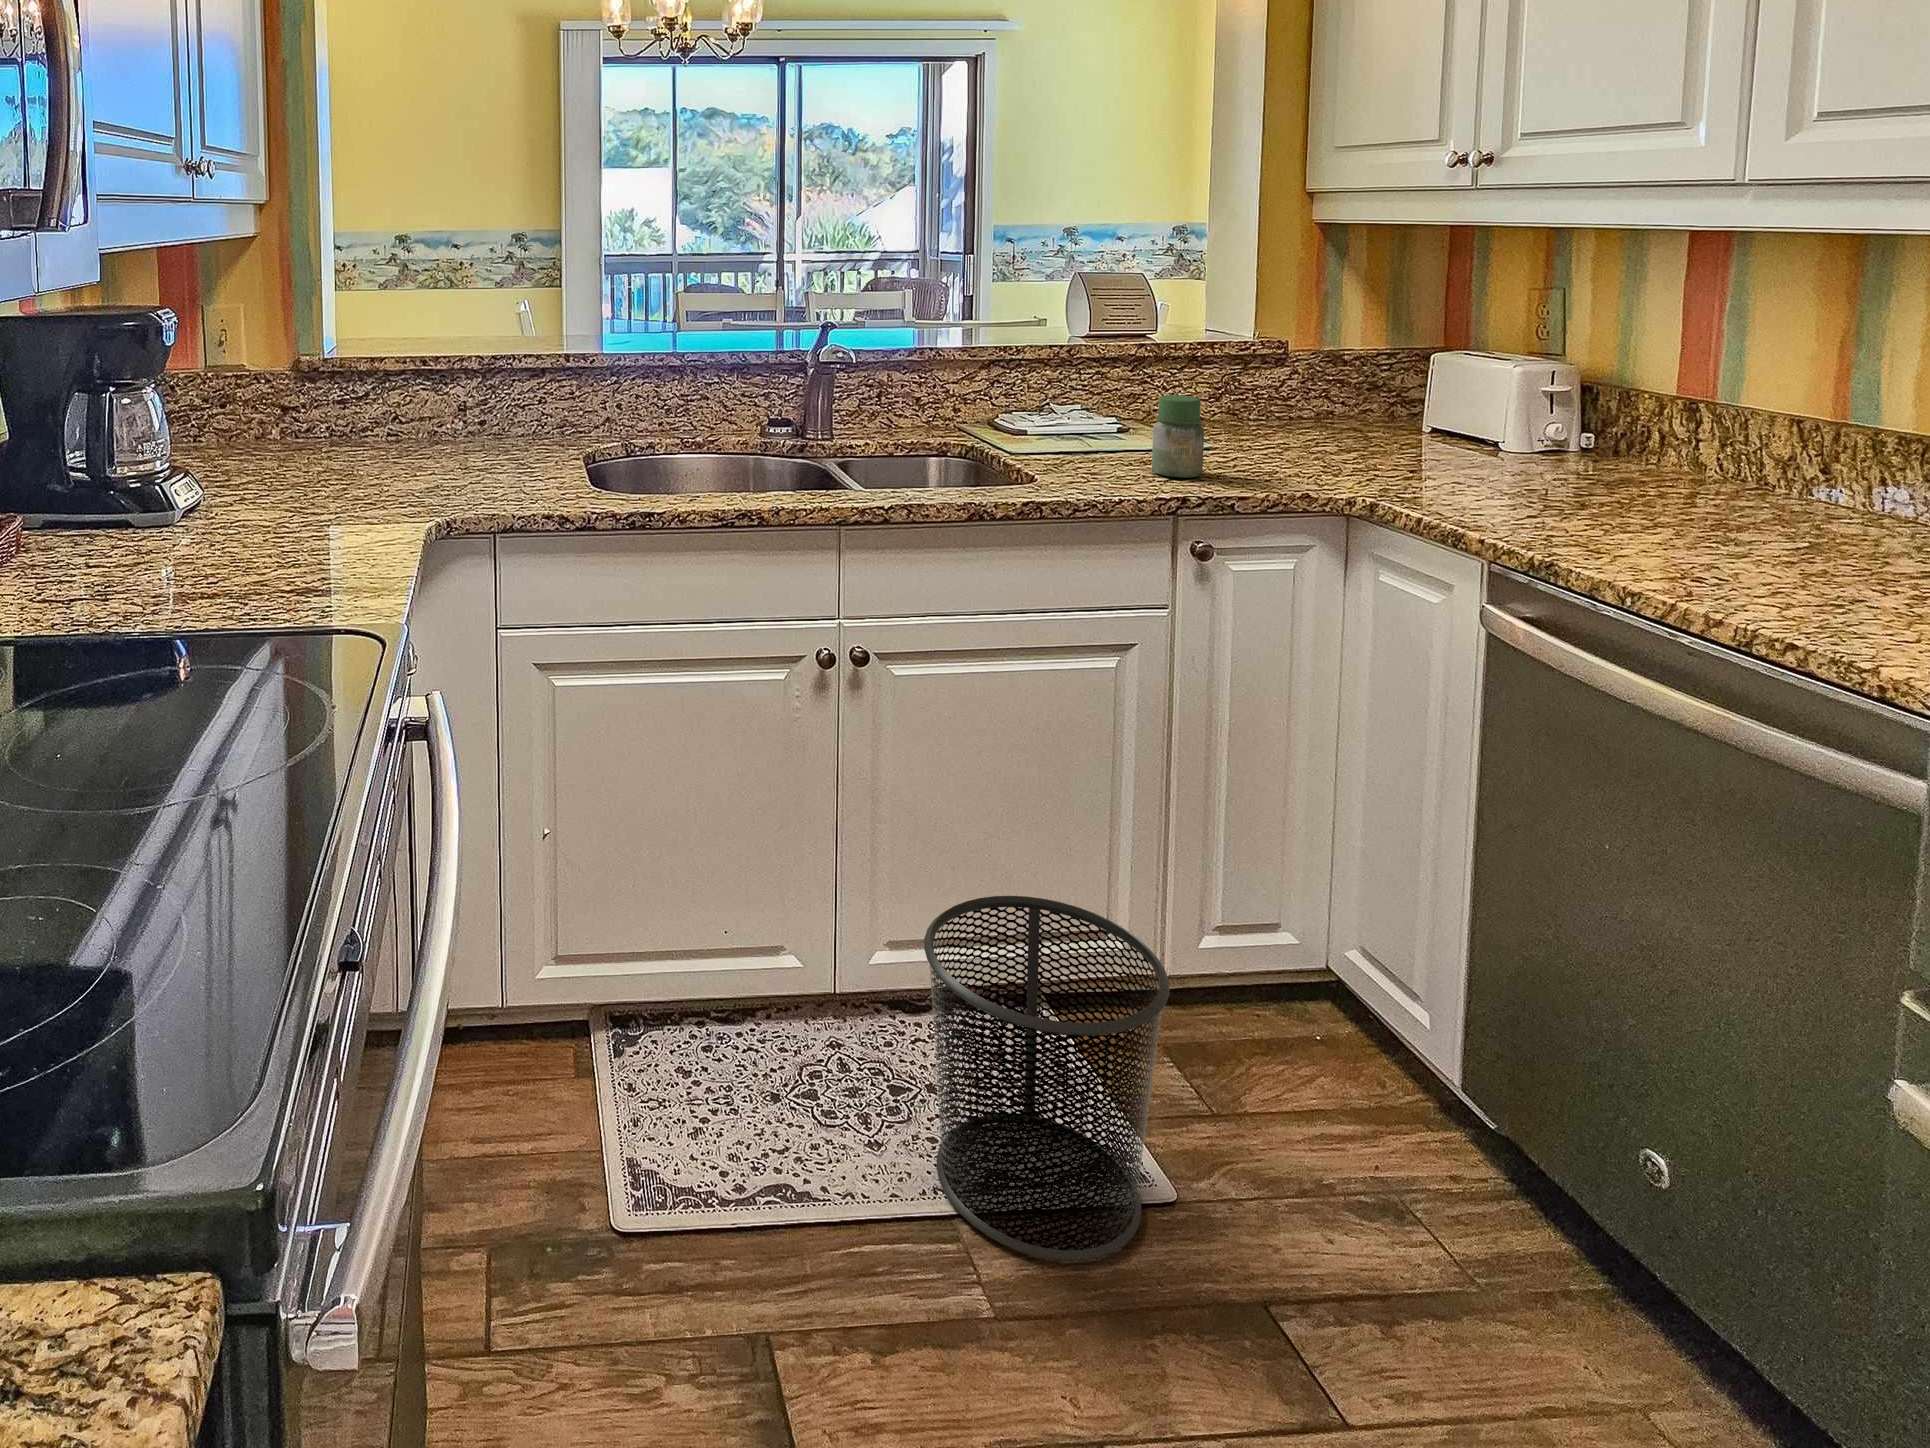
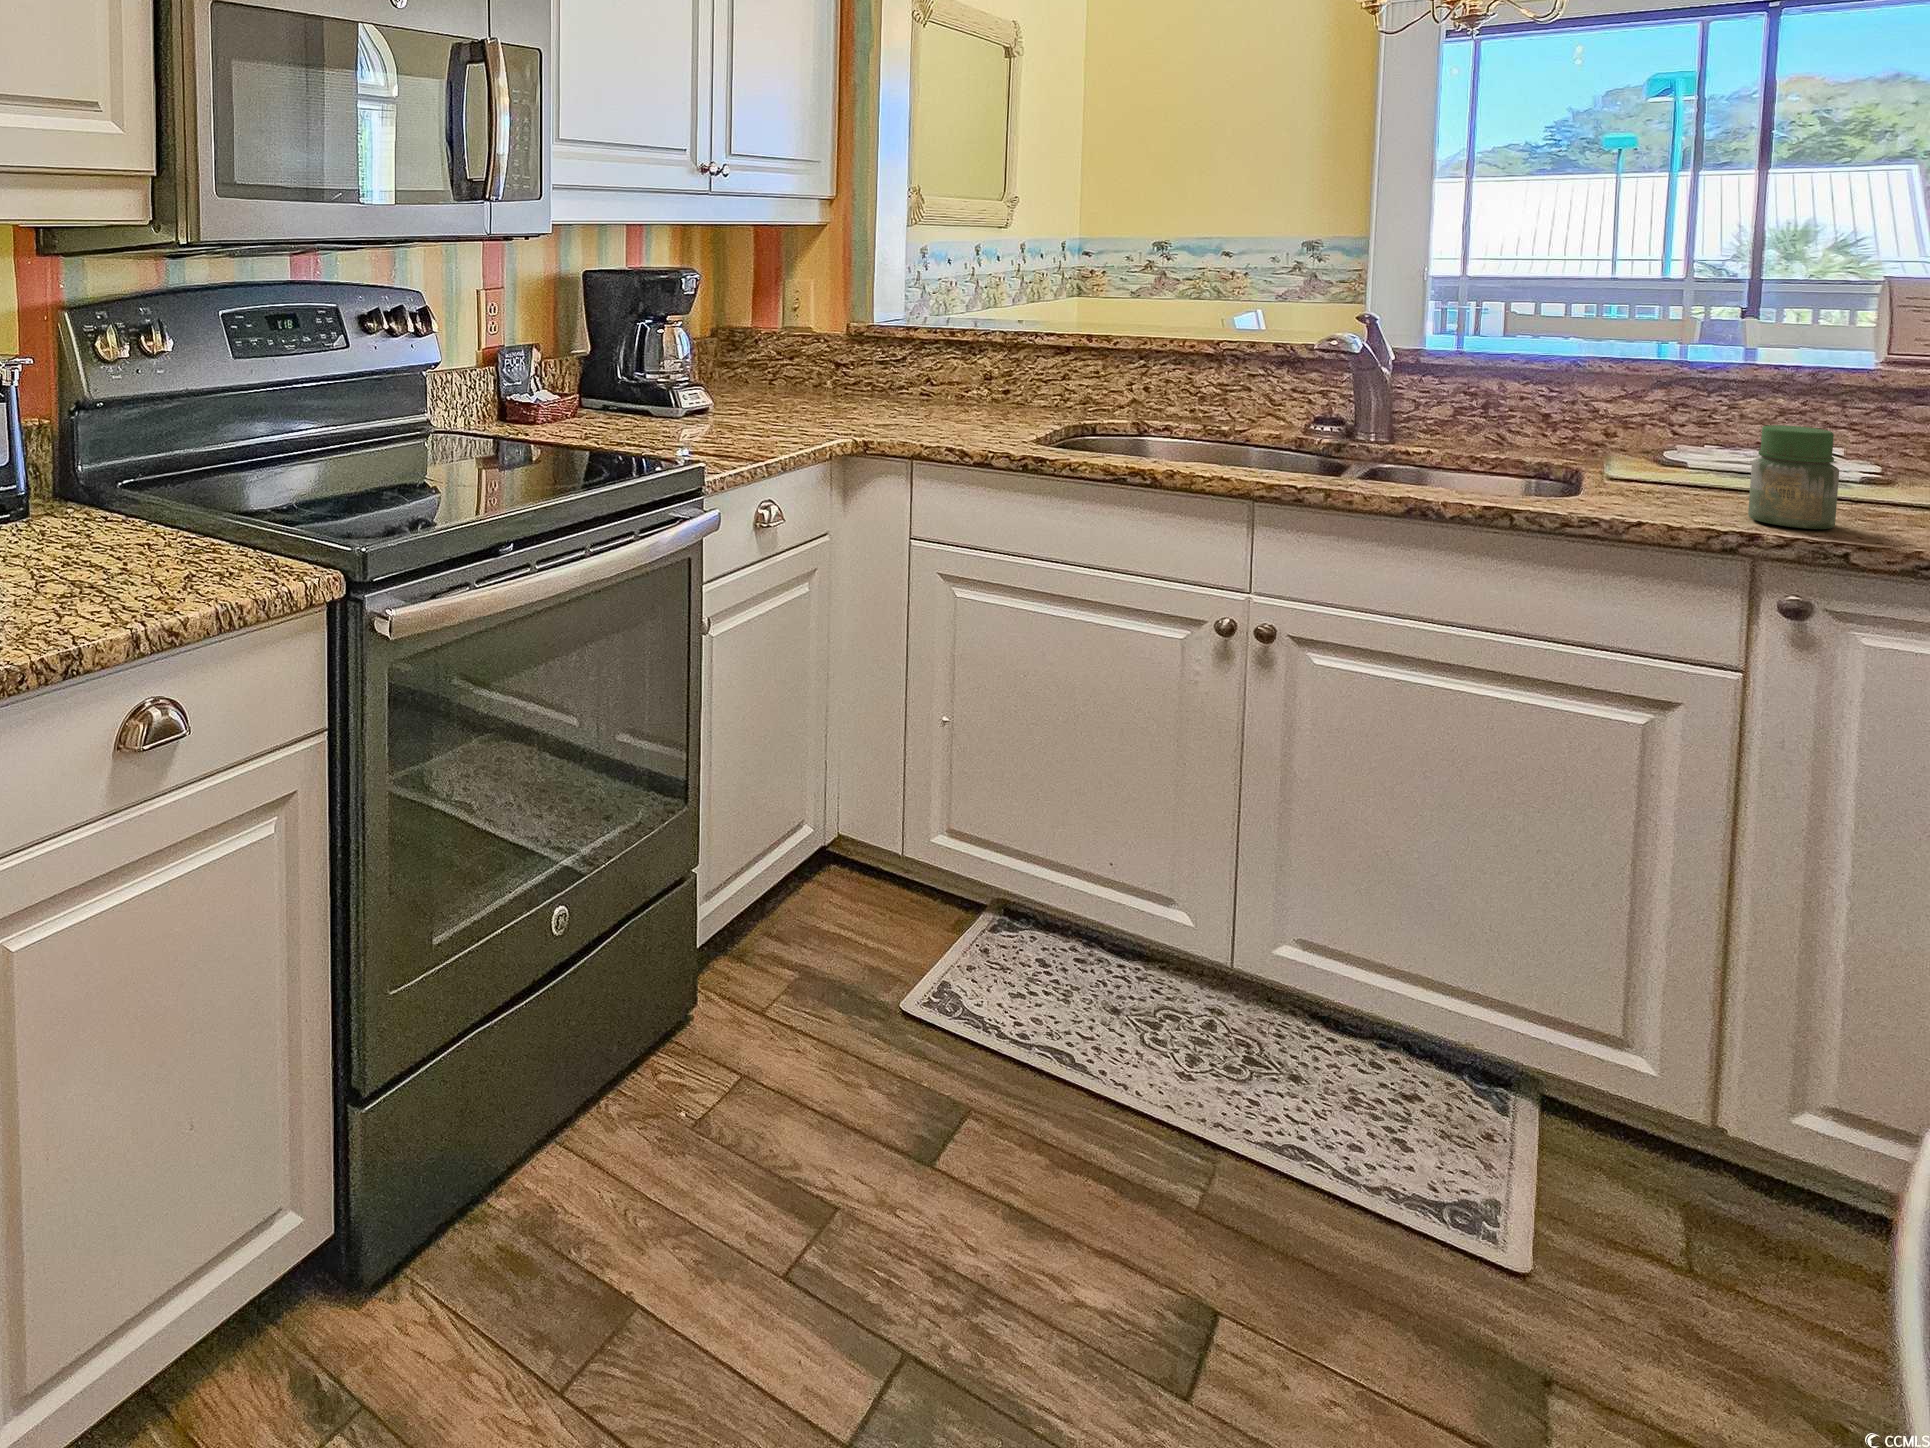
waste bin: present [924,896,1170,1261] -> none [1223,888,1524,1269]

